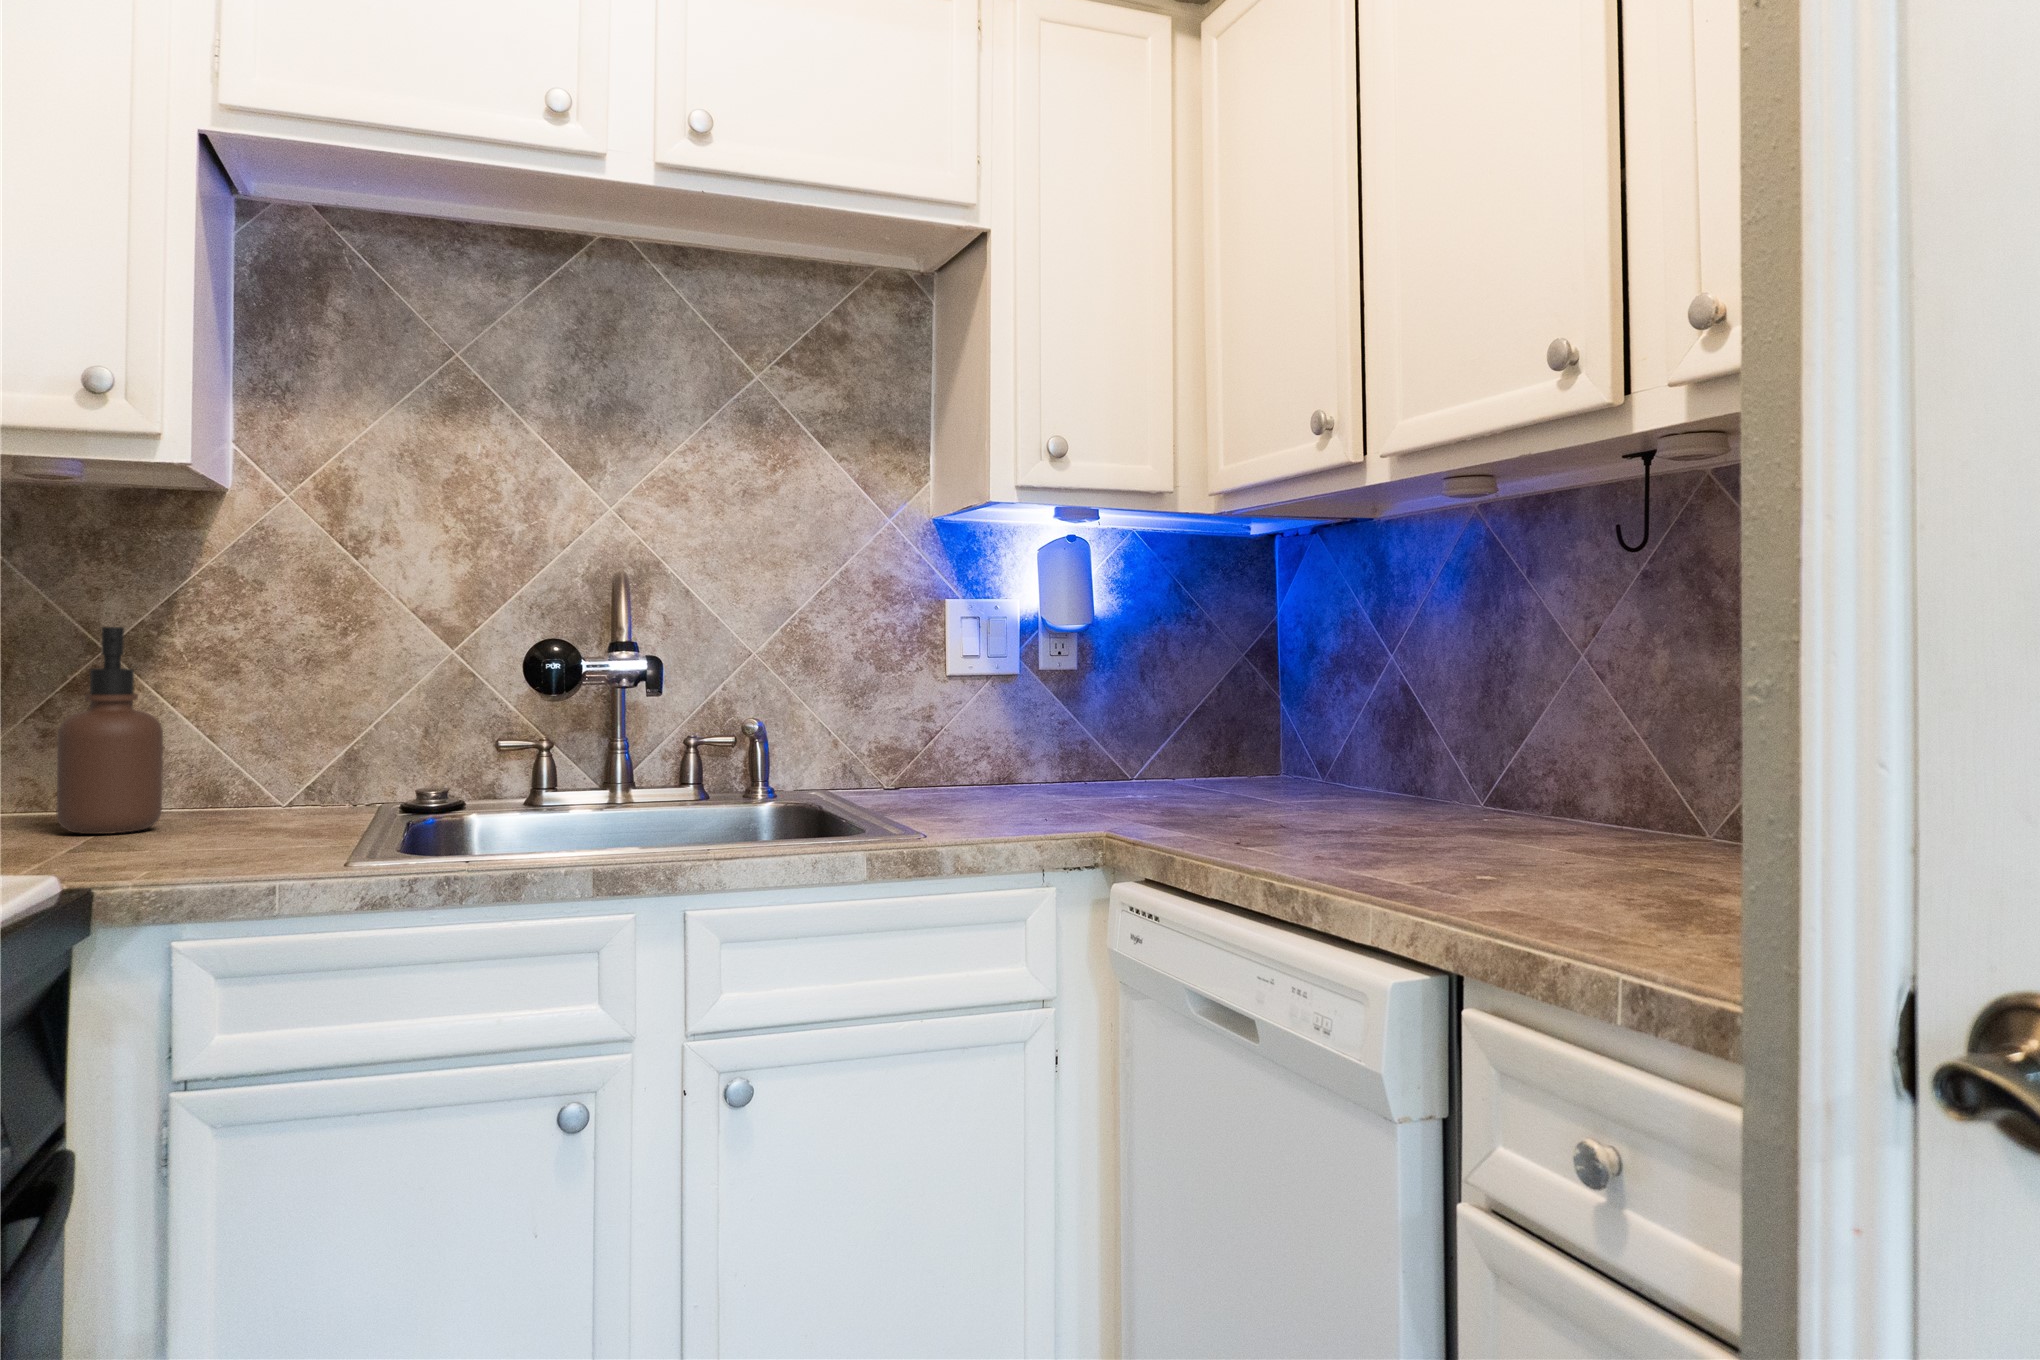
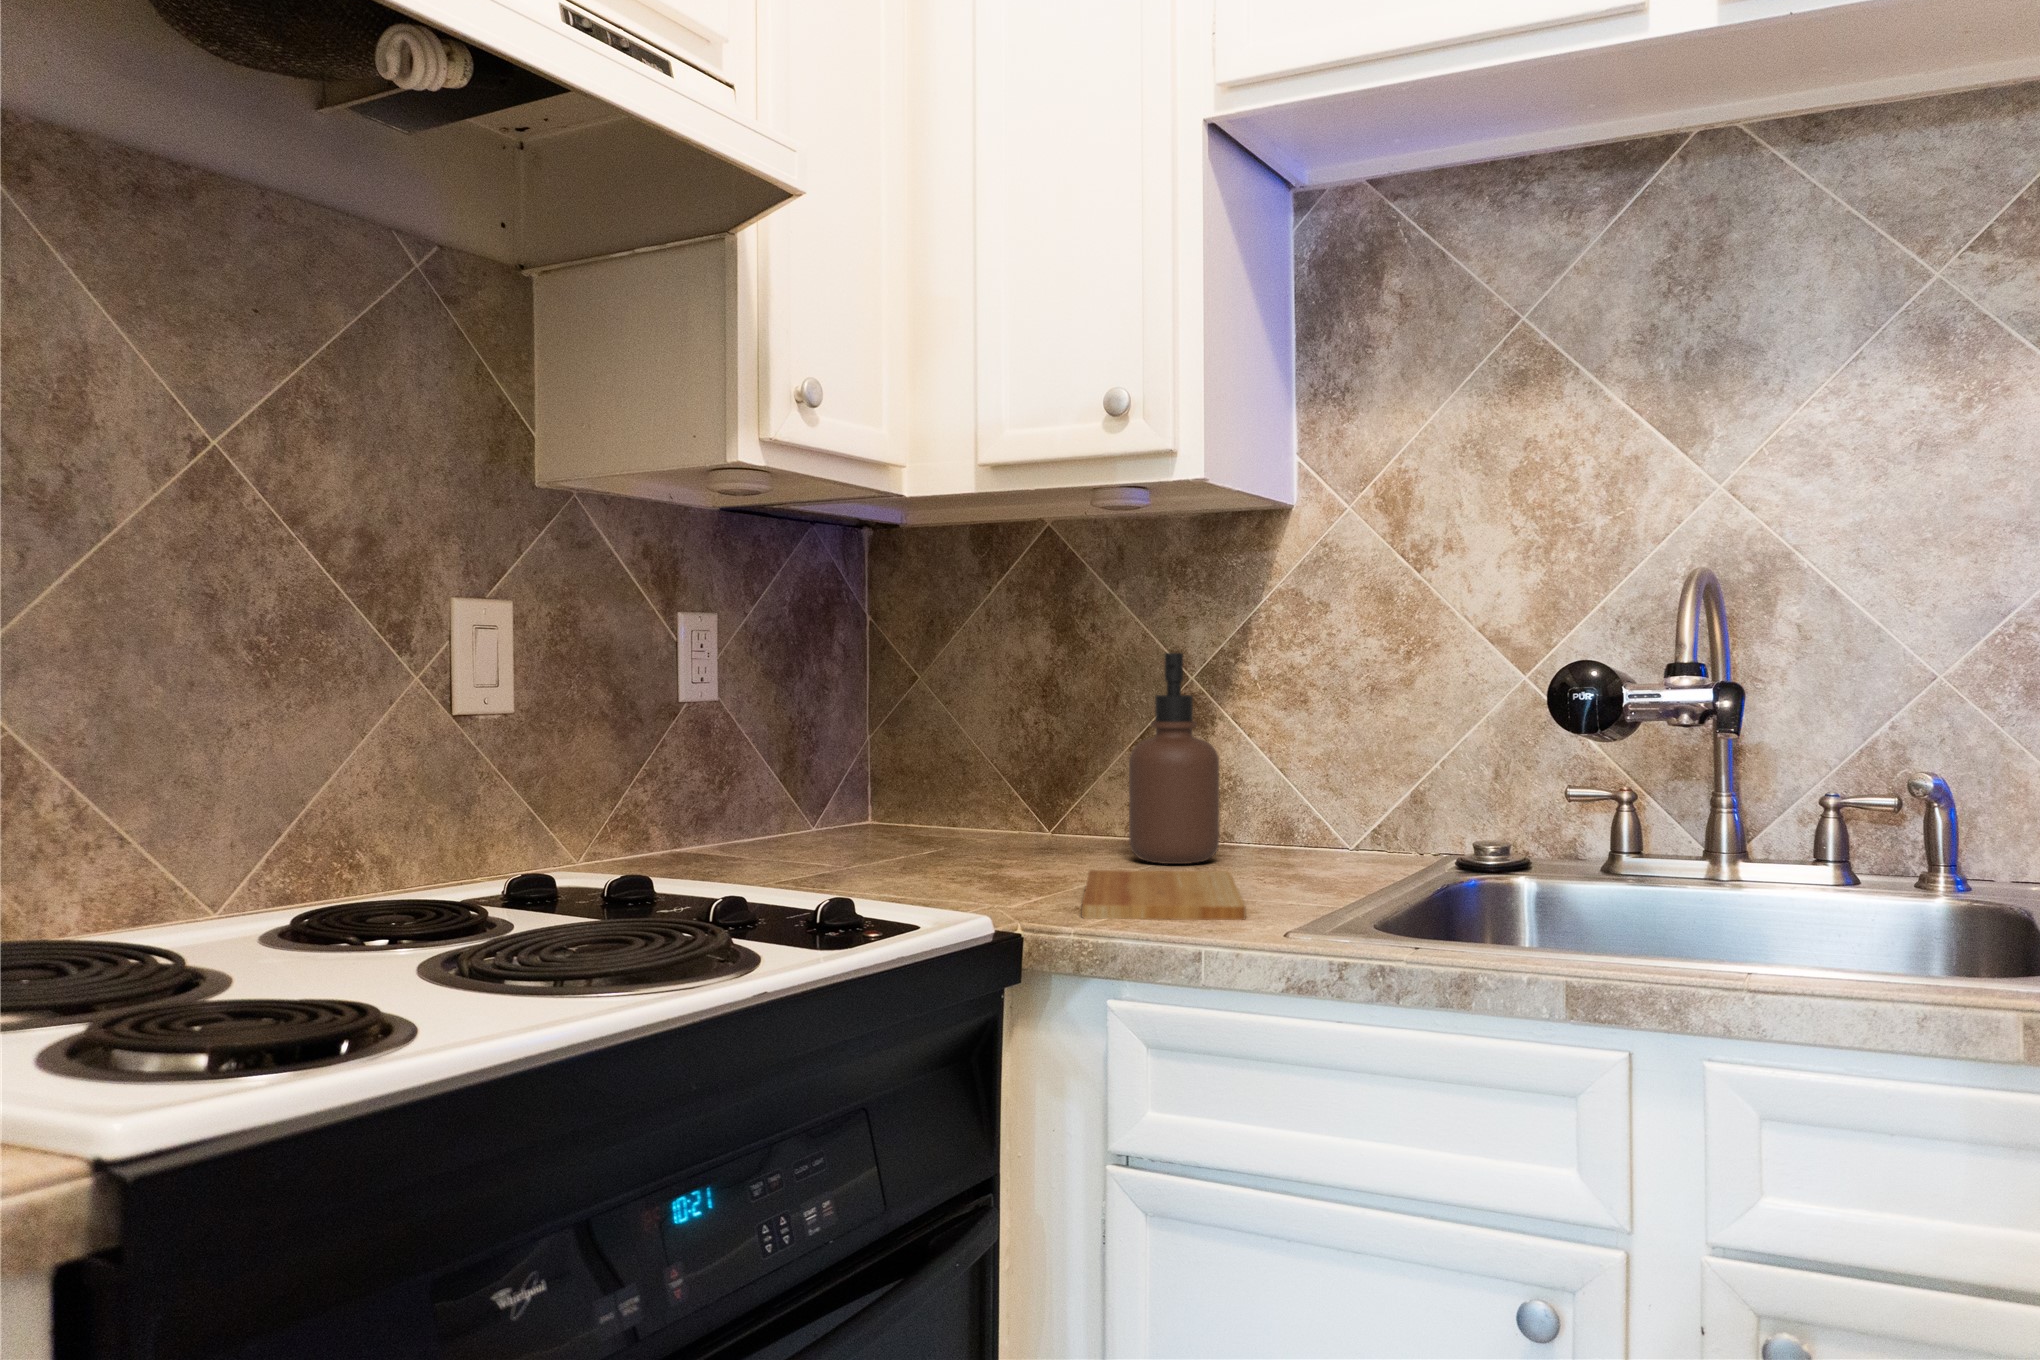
cutting board: none [72,829,292,874] -> present [1082,870,1246,920]

